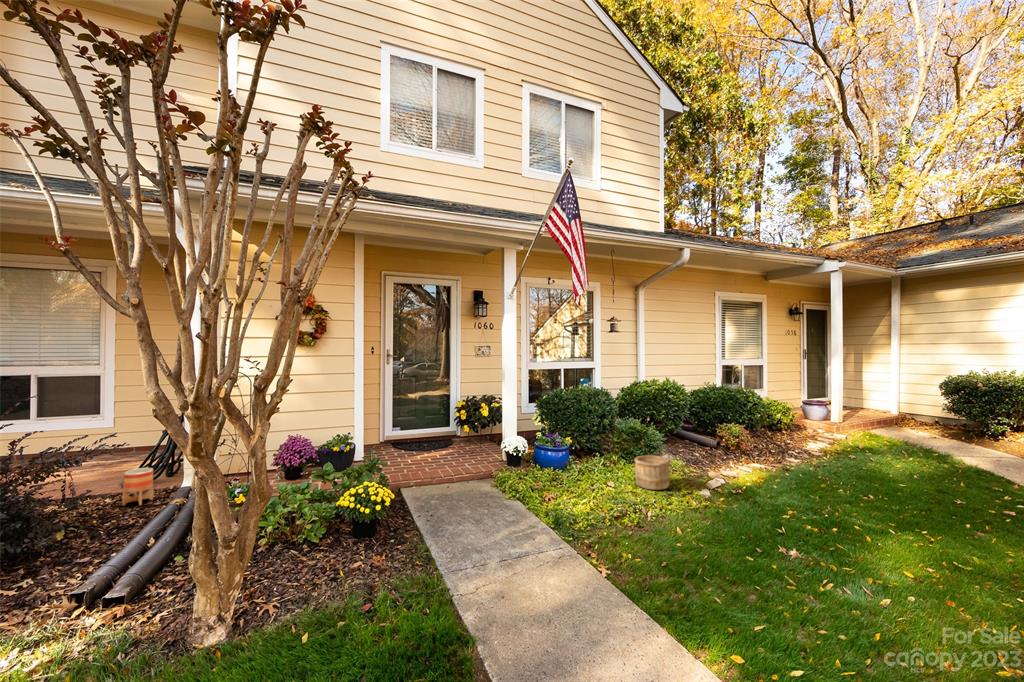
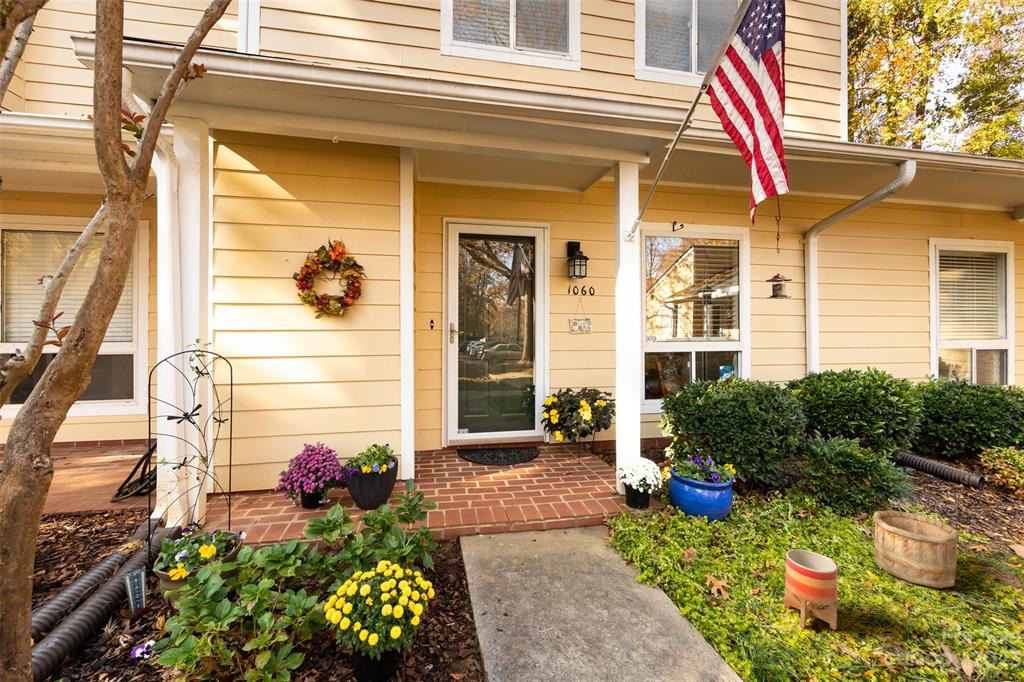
planter: present [122,468,153,505] -> present [784,549,838,630]

